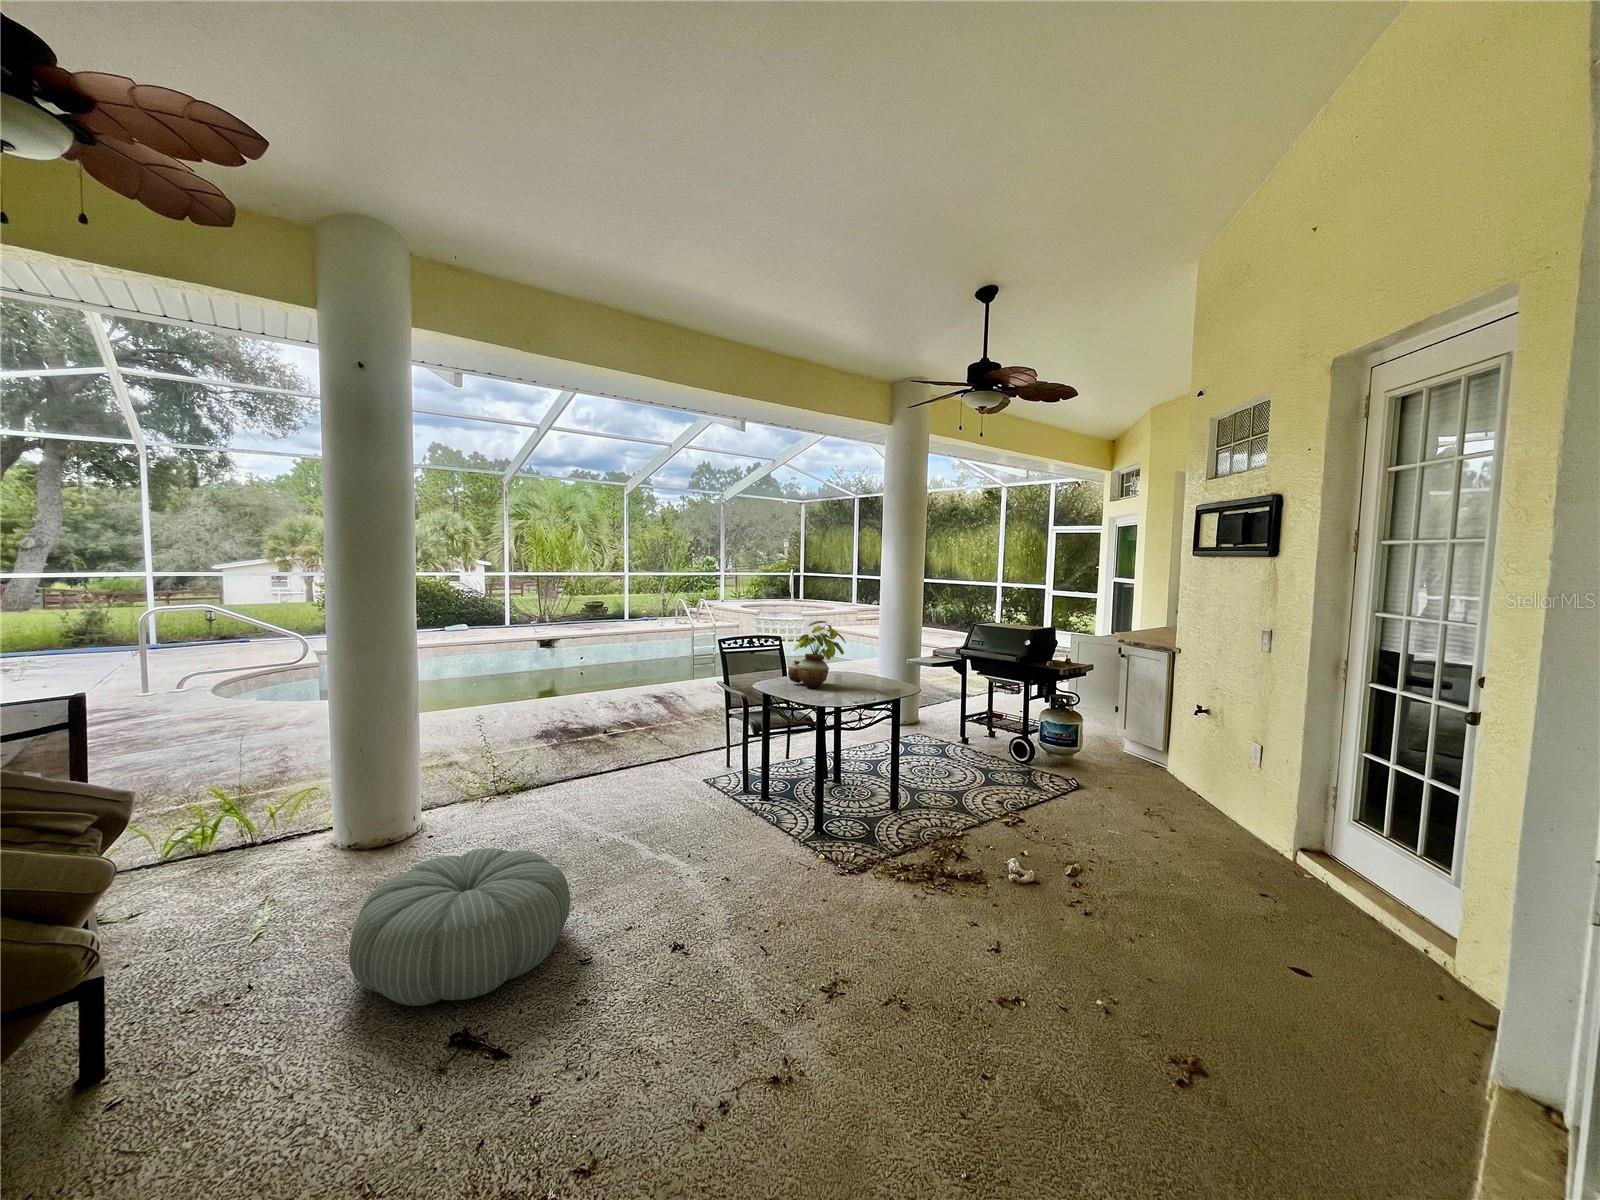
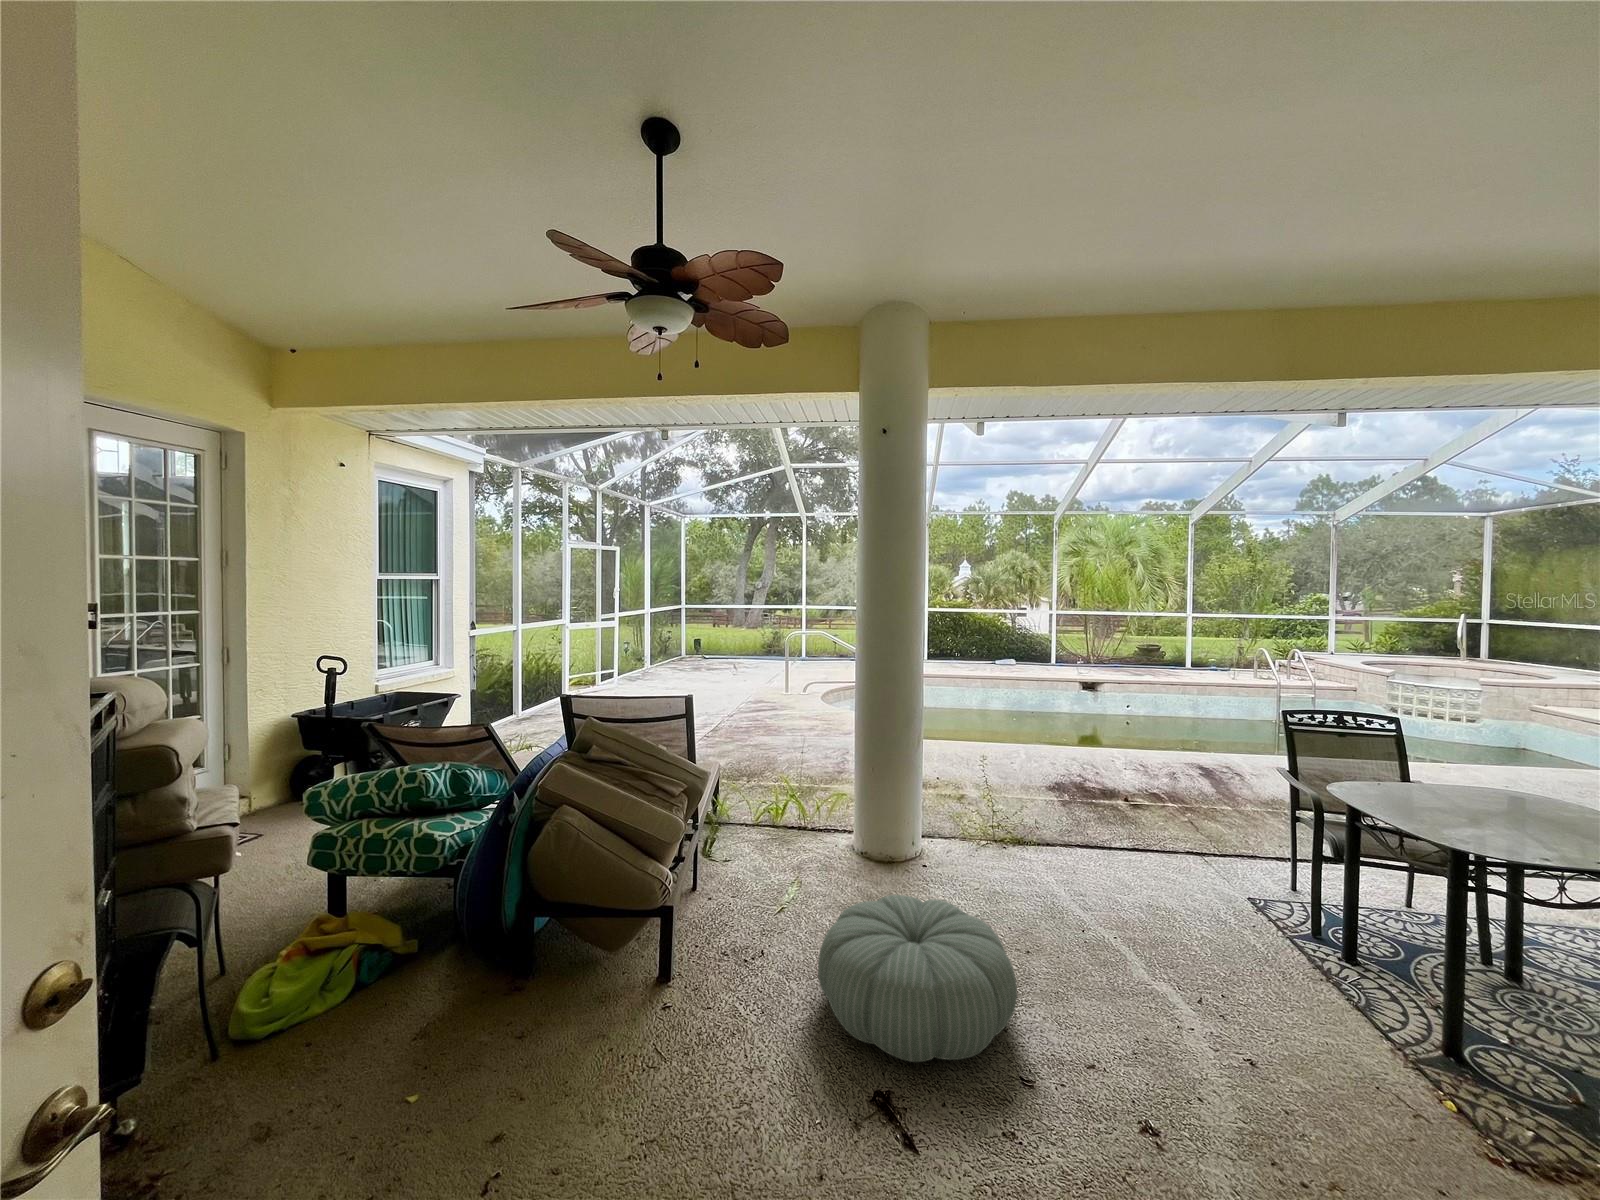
potted plant: present [788,621,846,688] -> none [1398,705,1534,814]

